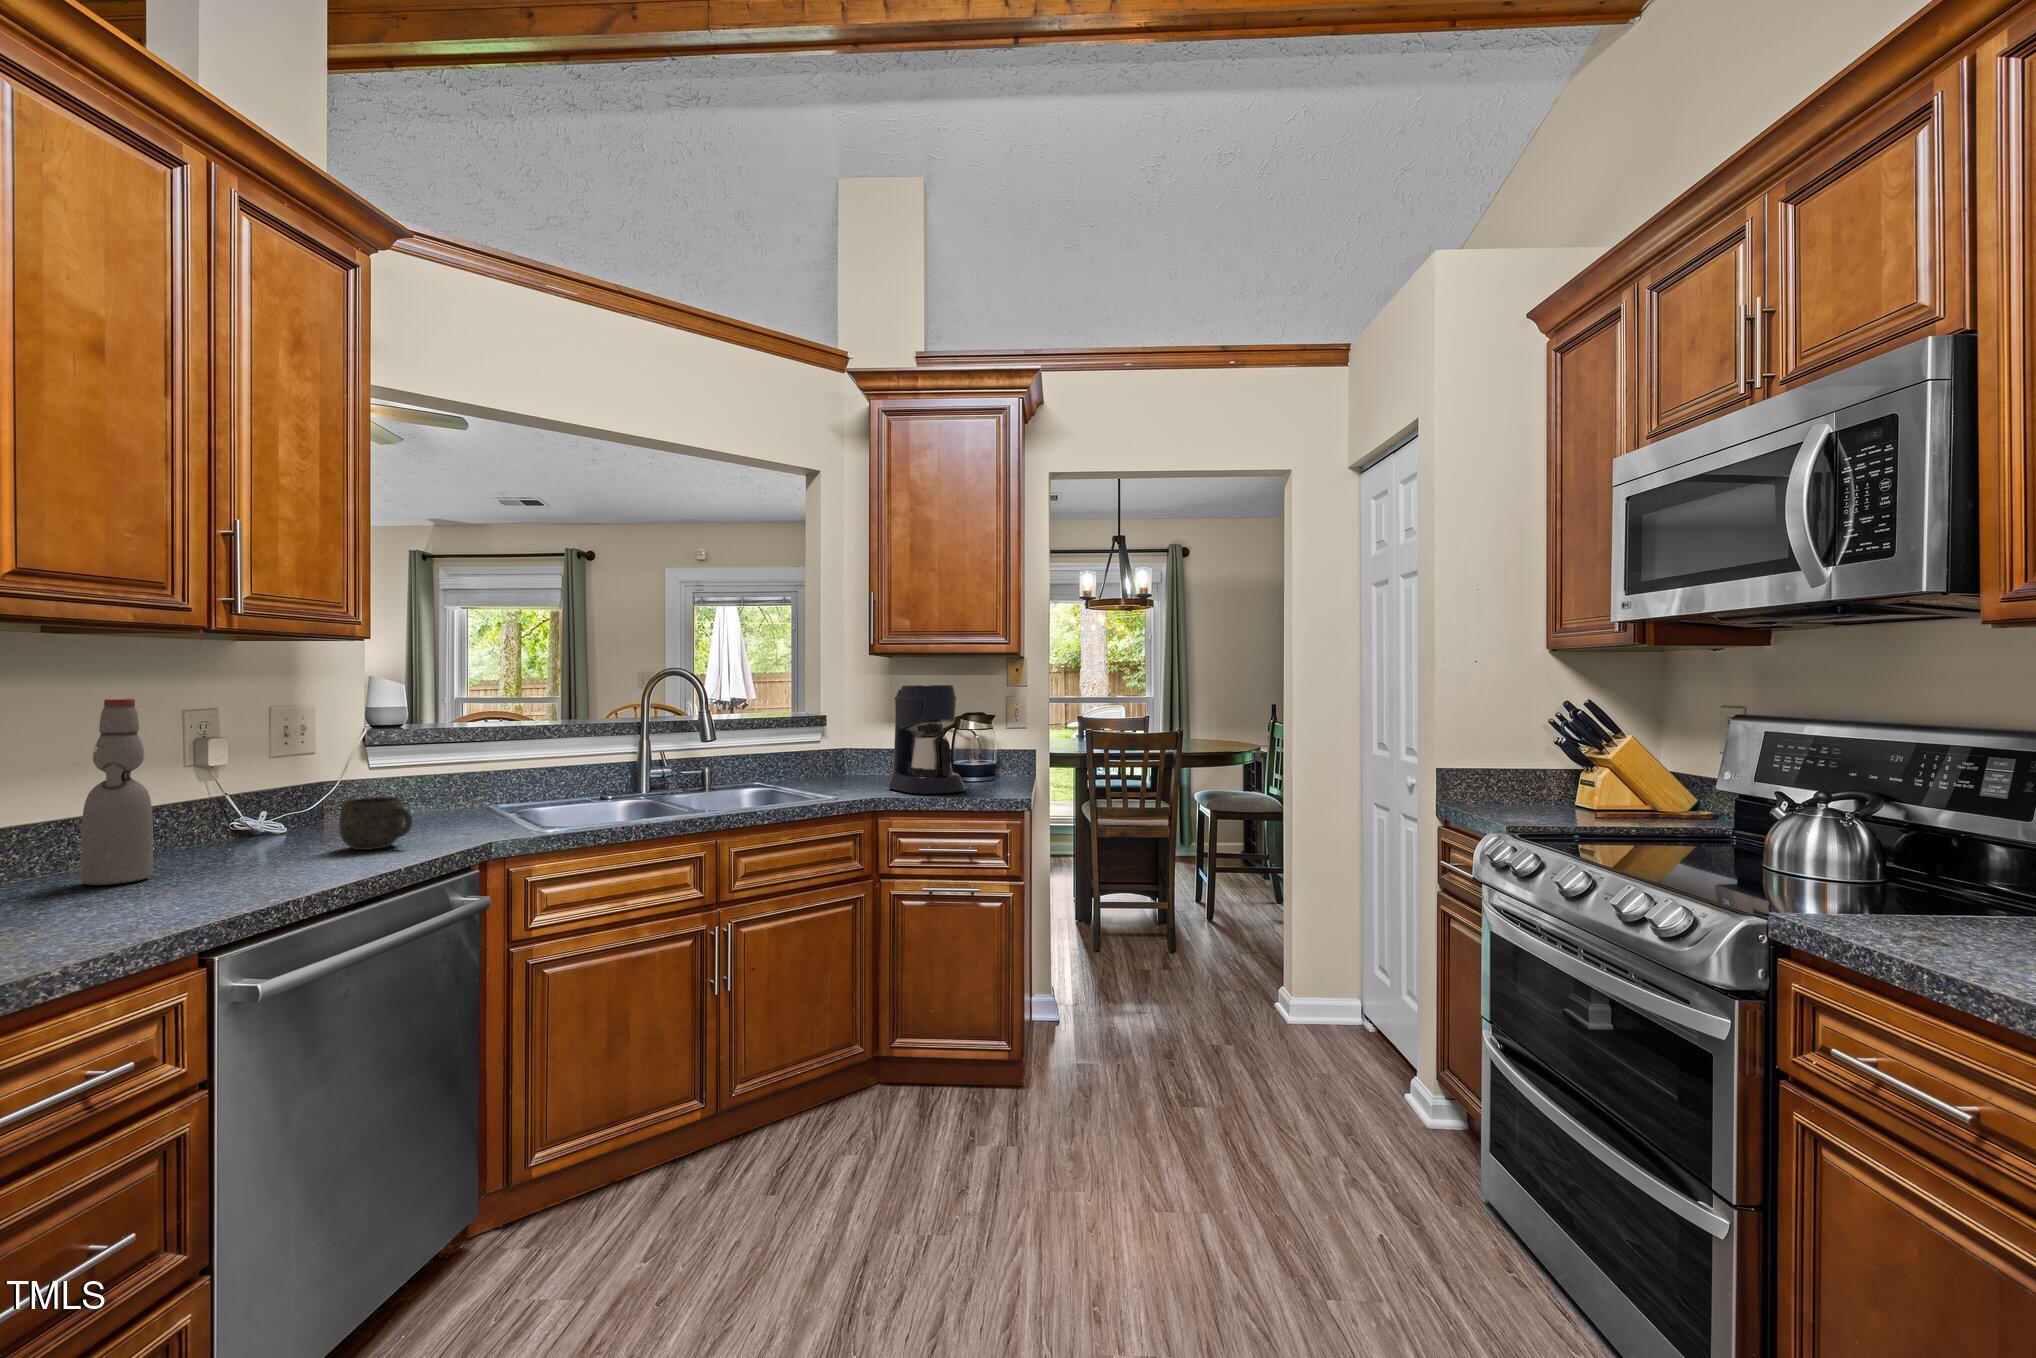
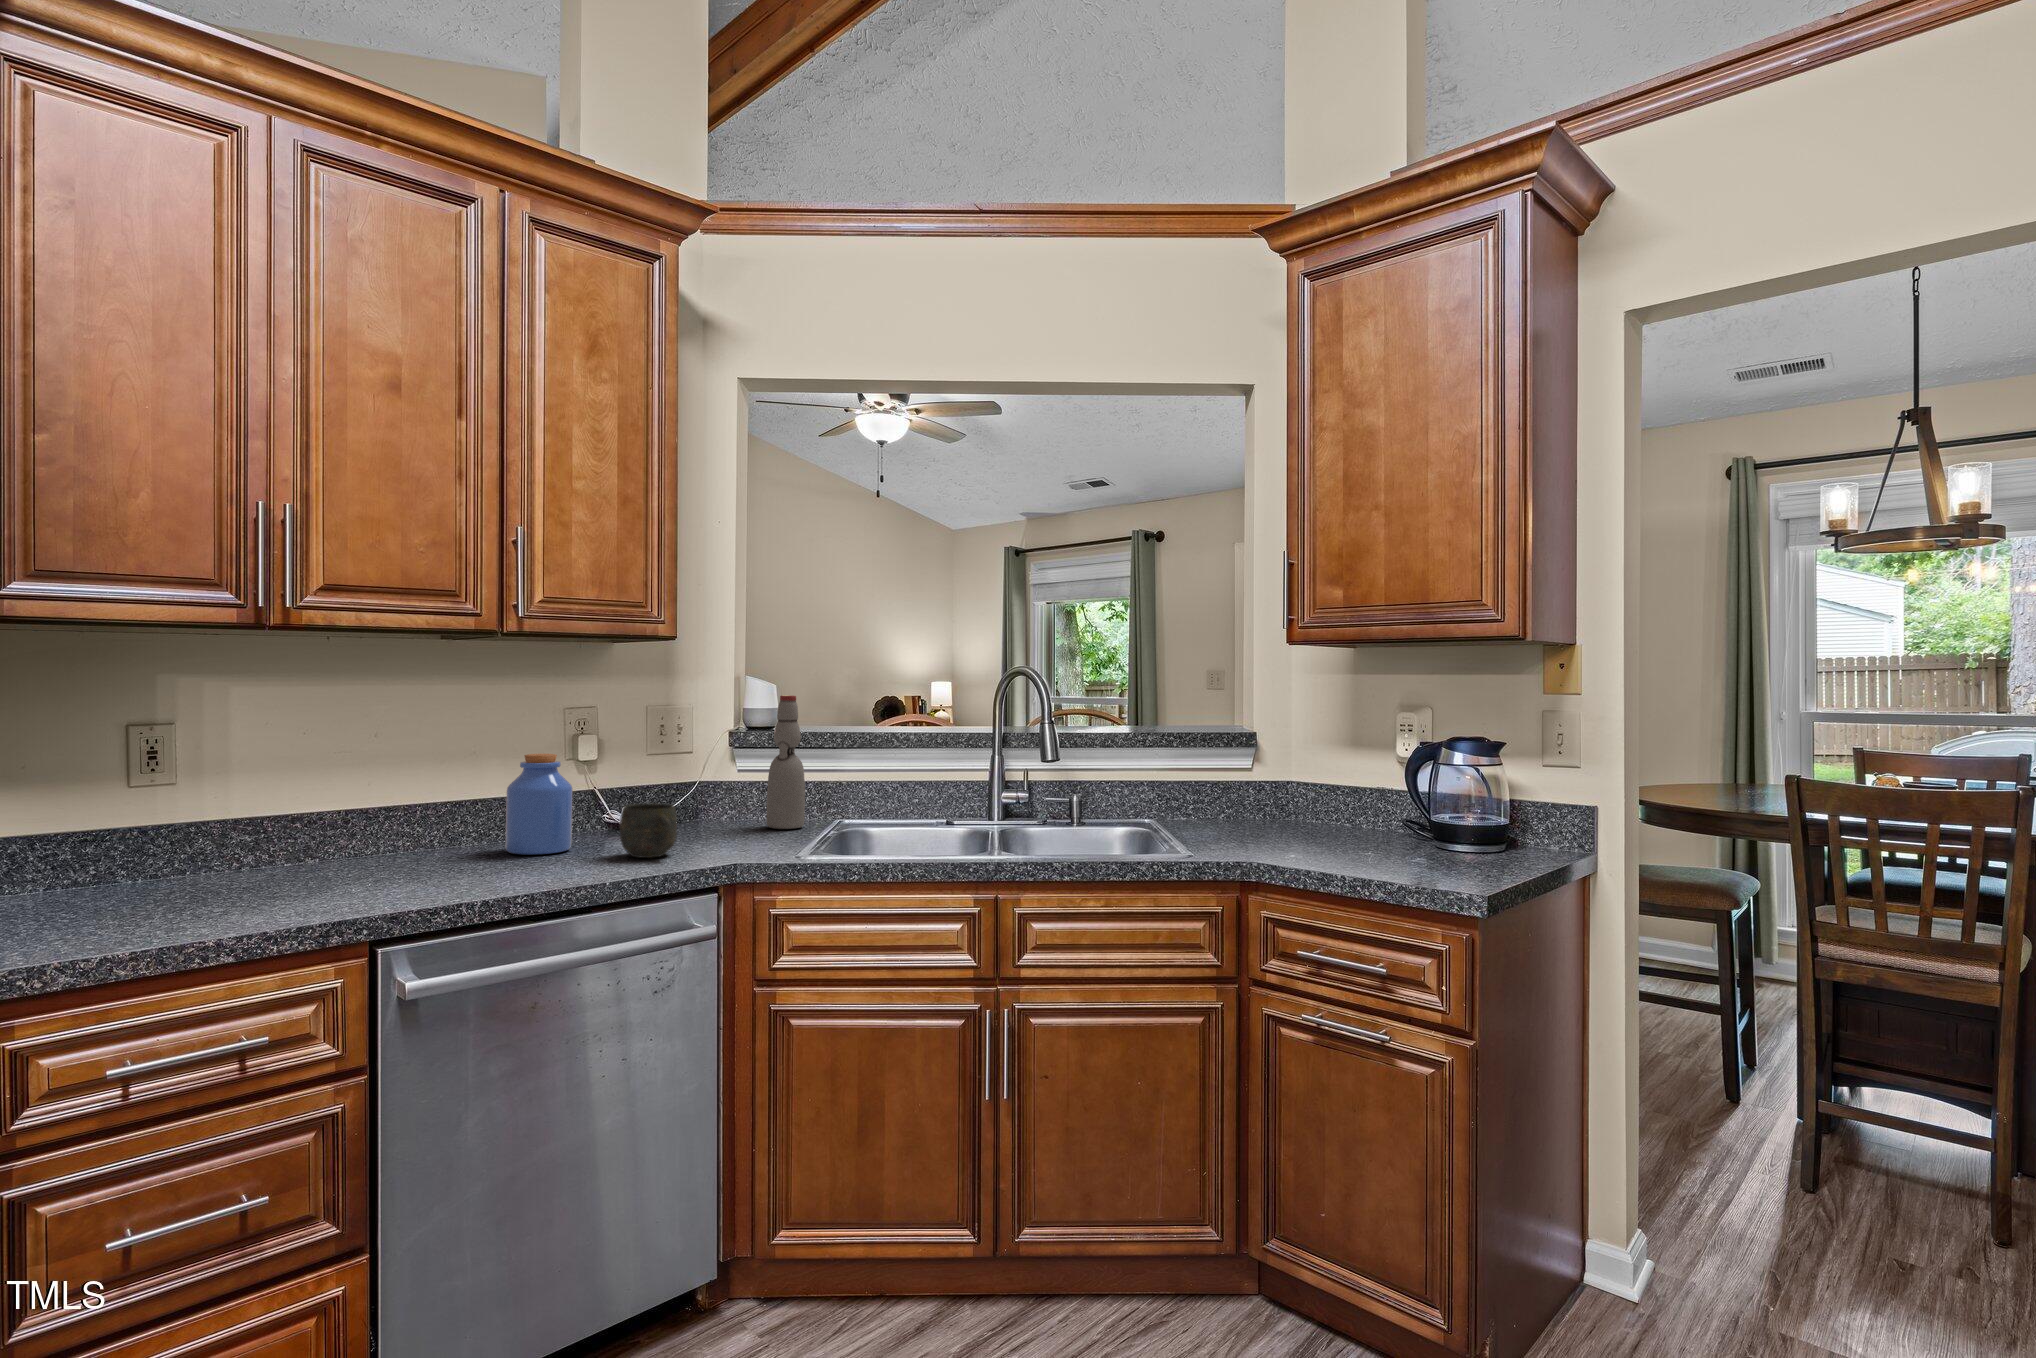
coffee maker: present [888,685,965,794] -> none [1299,699,1408,868]
bottle: present [80,699,153,885] -> present [767,695,805,829]
jar: none [178,757,263,864] -> present [505,754,573,855]

